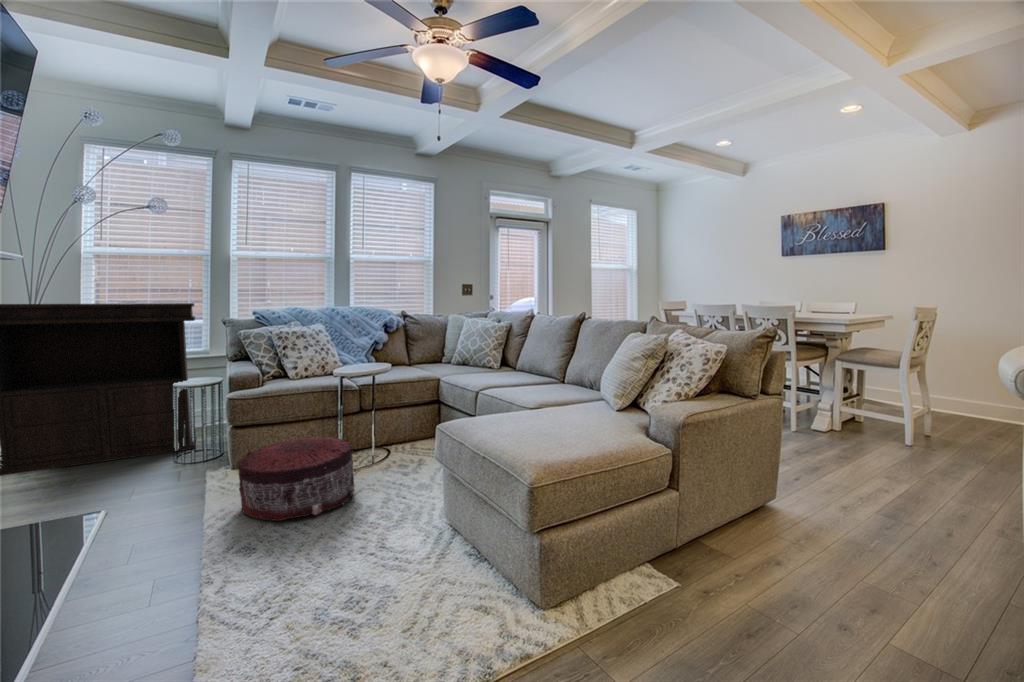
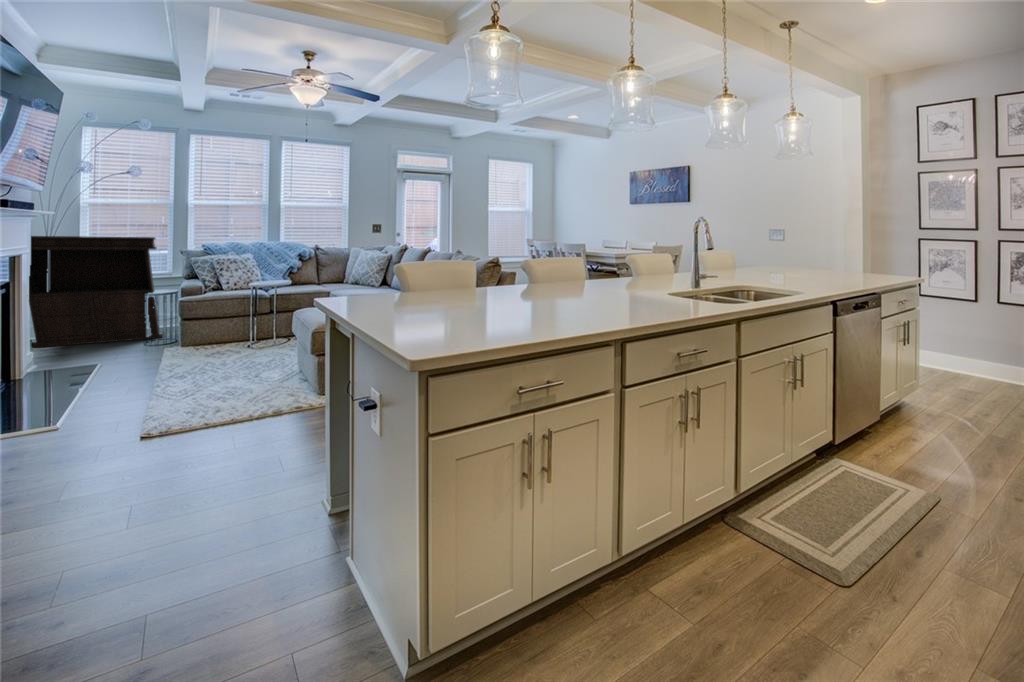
pouf: present [237,437,354,521] -> none [182,322,258,363]

